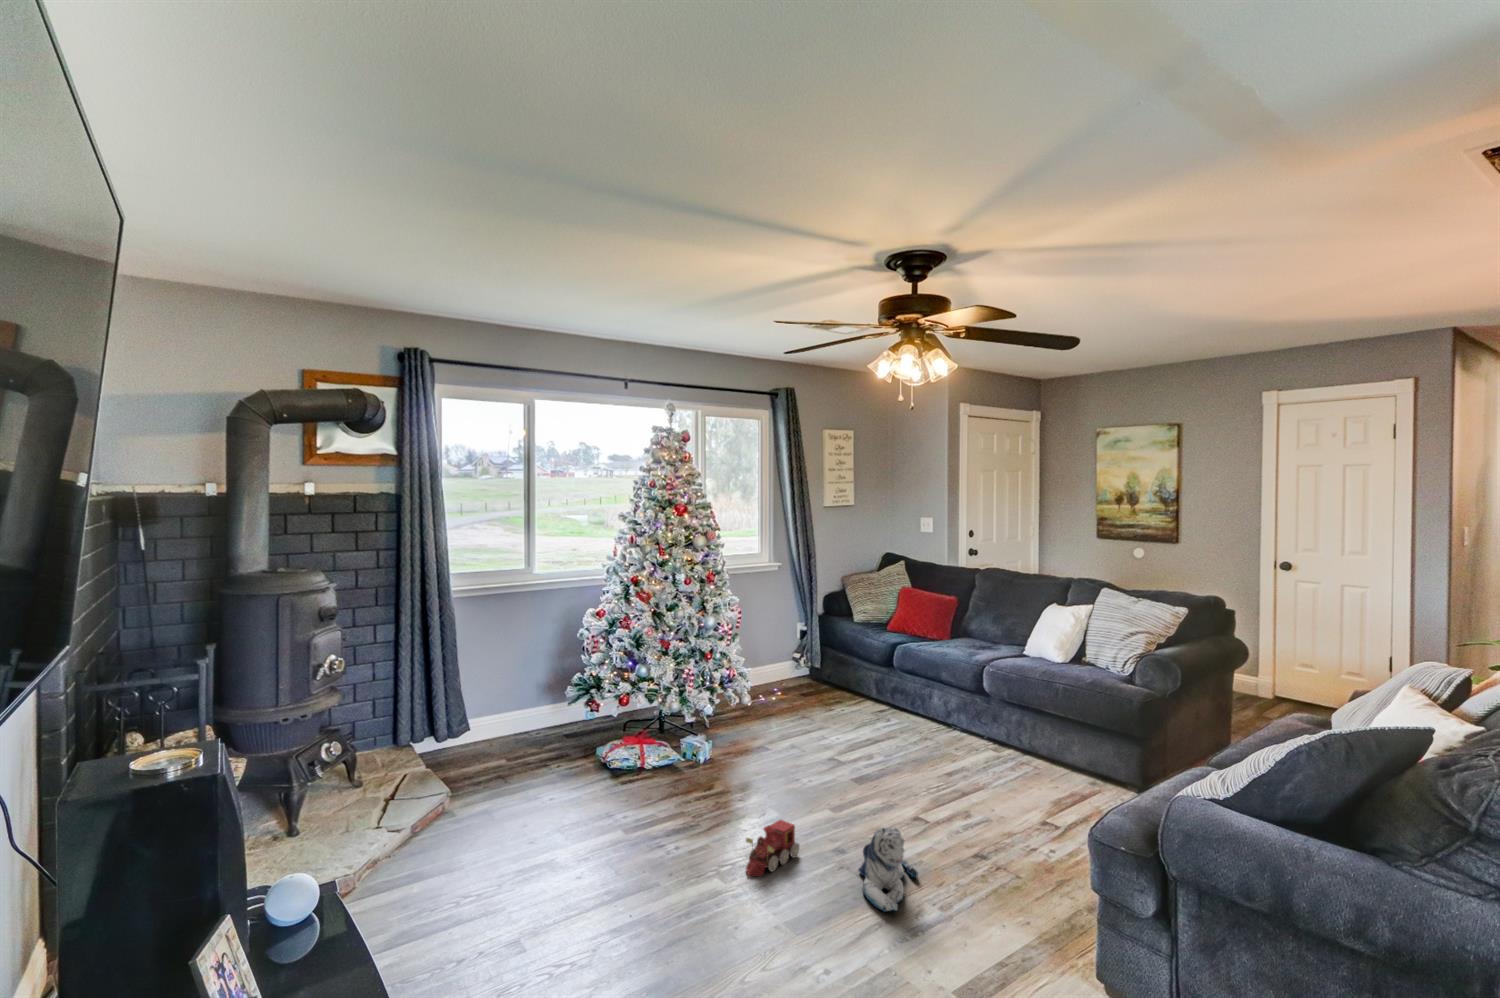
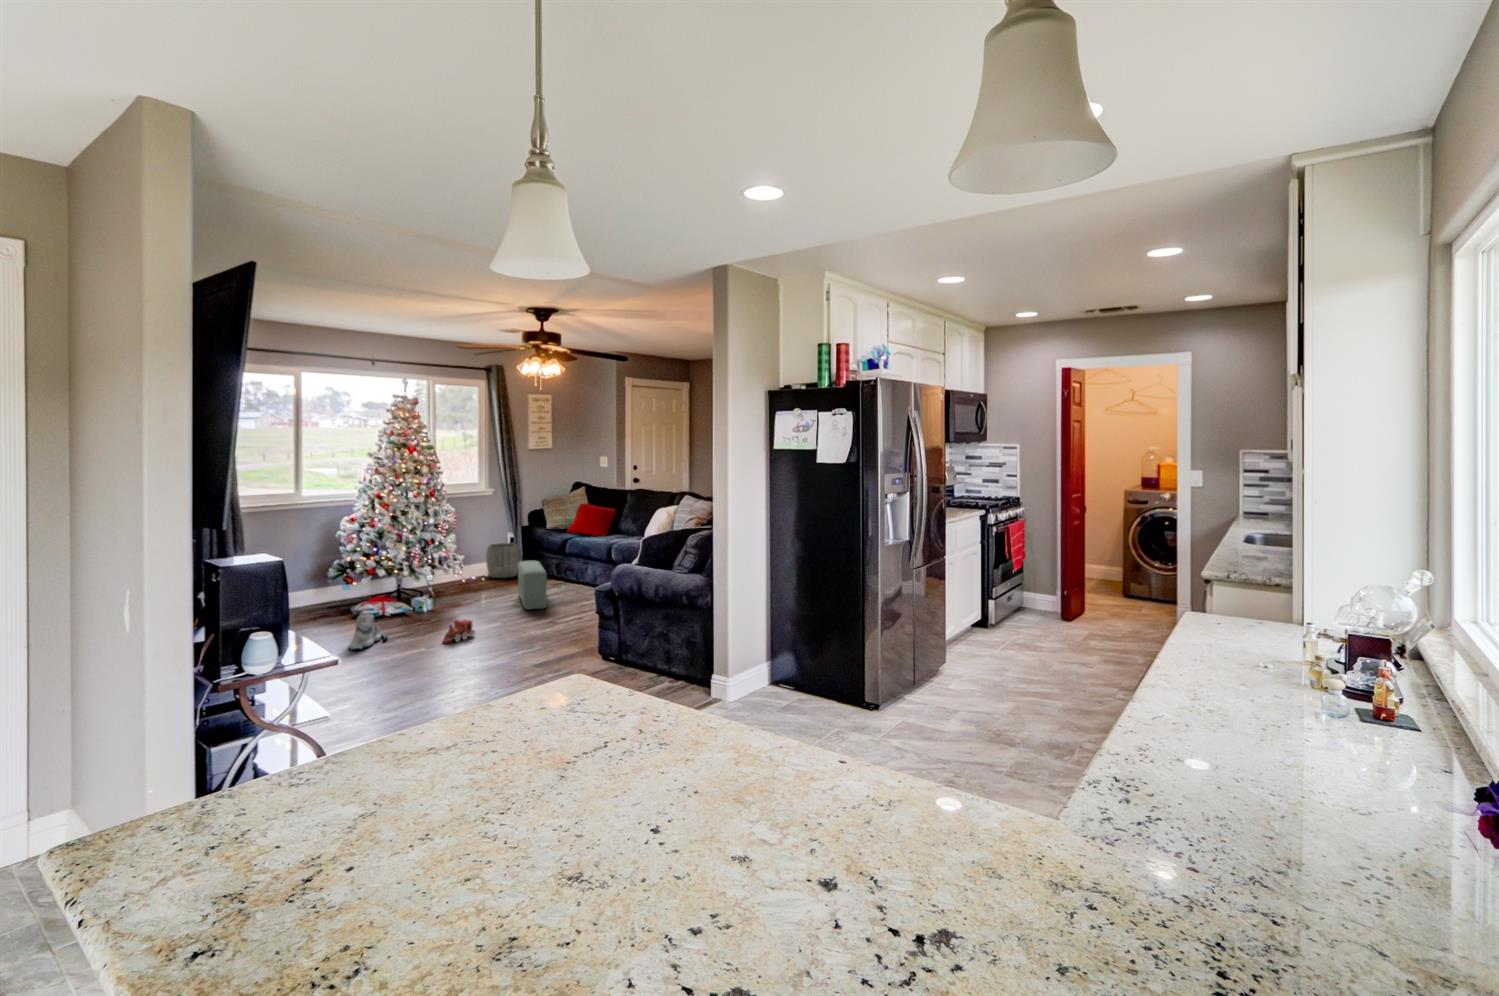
woven basket: none [771,641,815,695] -> present [486,543,519,578]
pouf: none [833,683,893,778] -> present [518,561,547,609]
plush toy: present [859,828,918,912] -> present [350,613,388,650]

